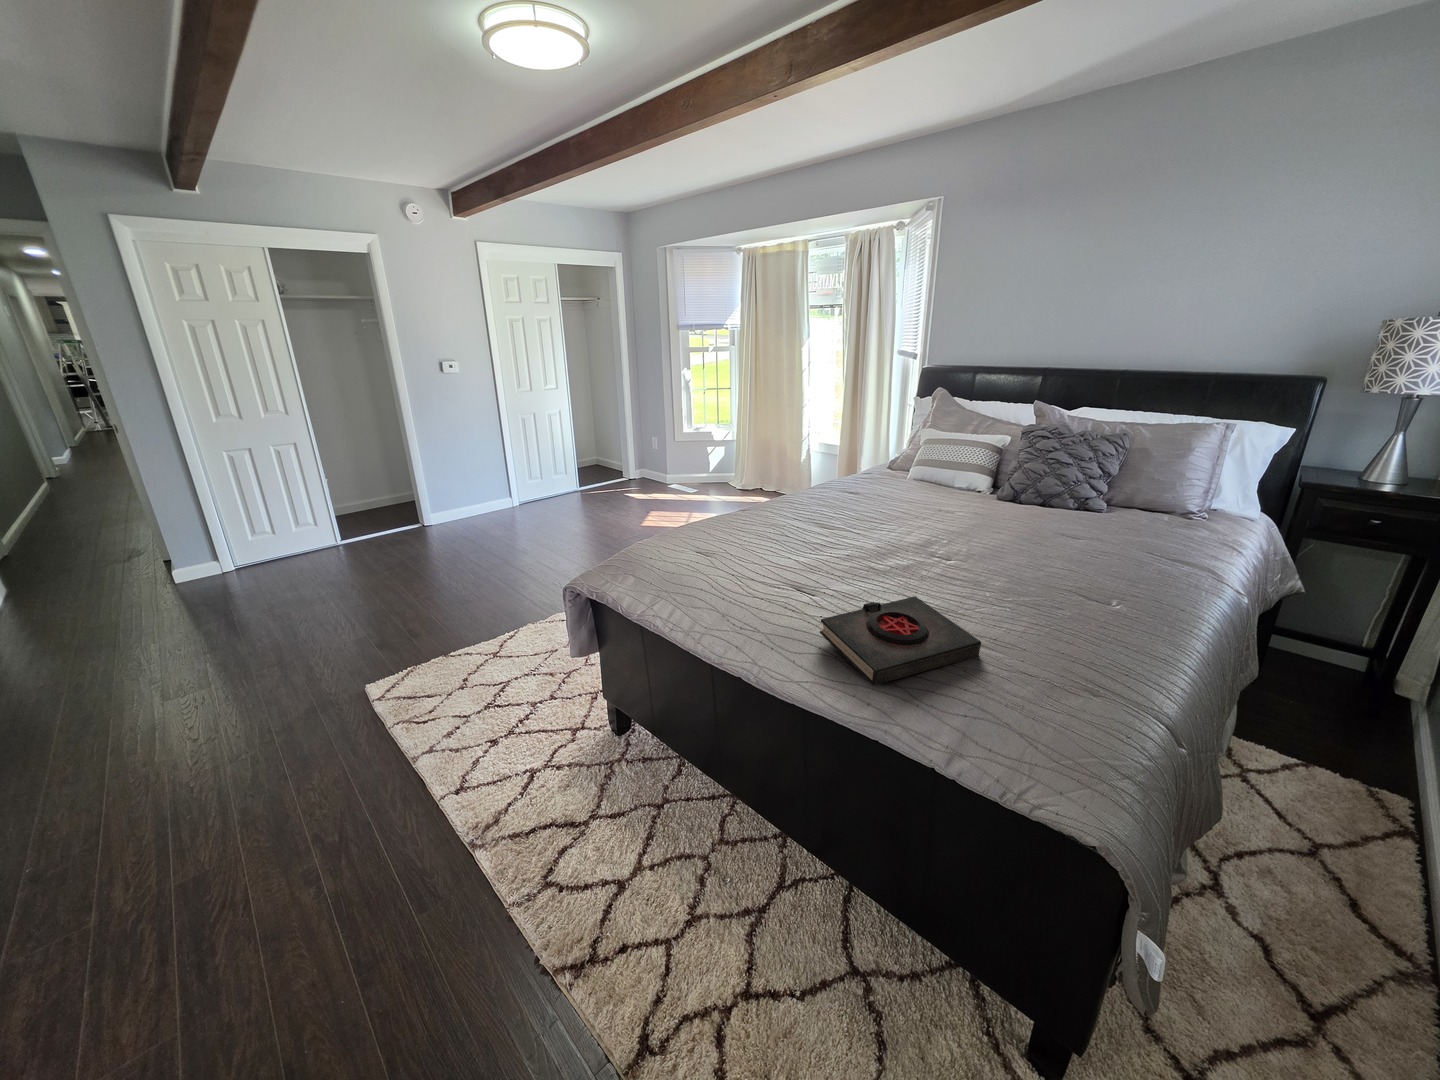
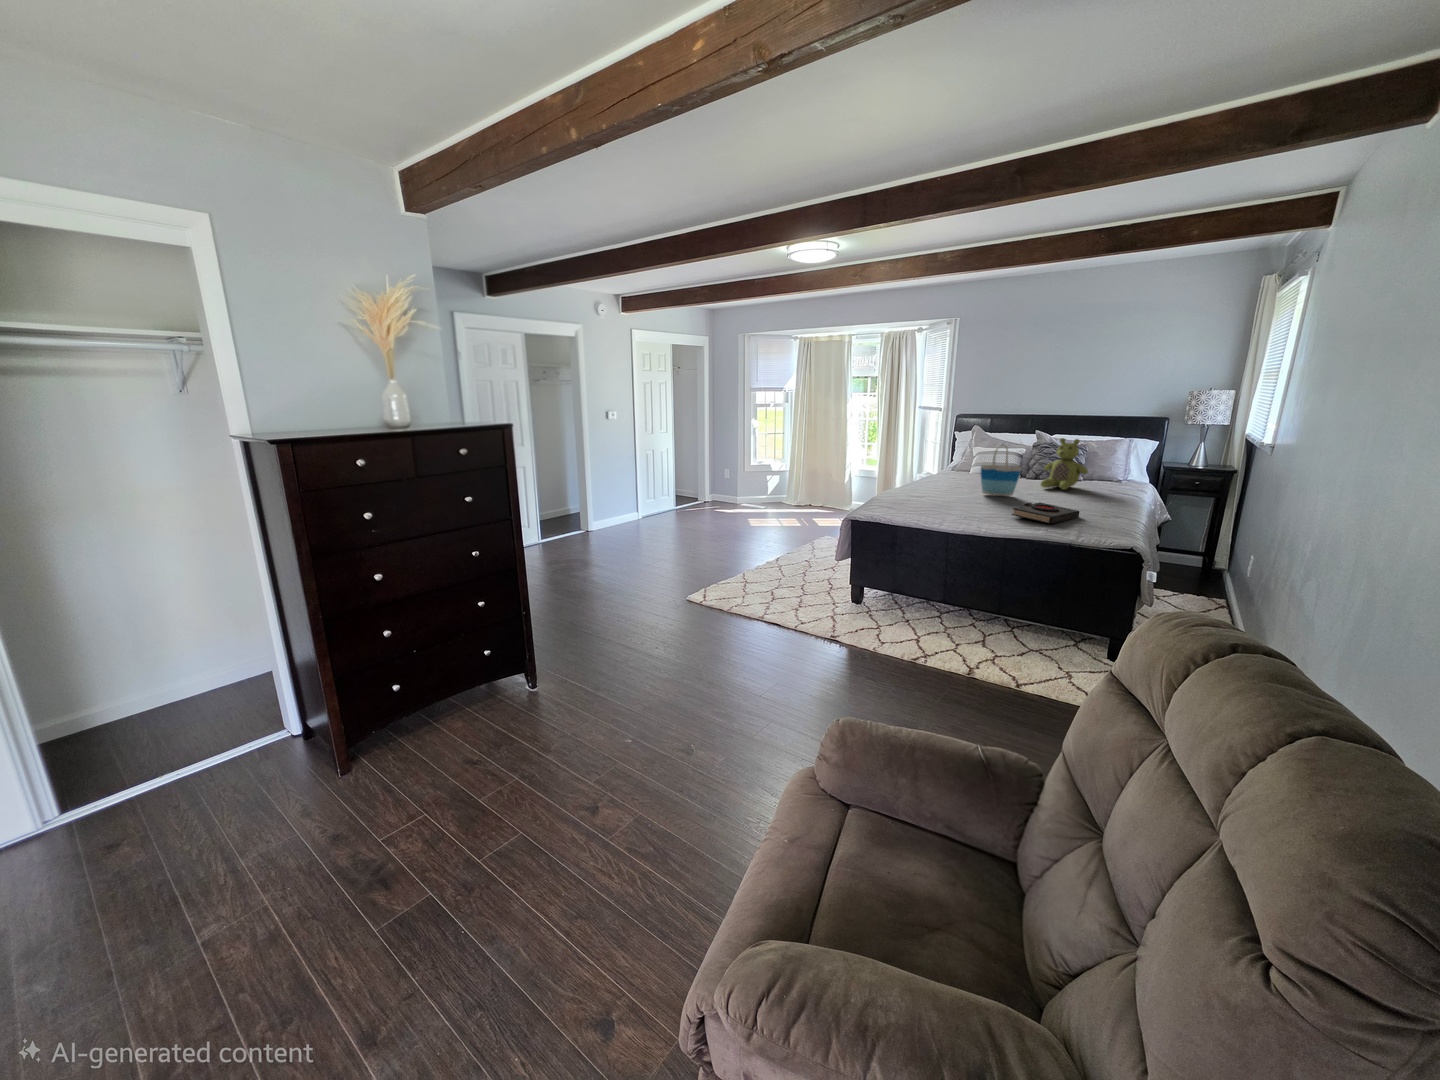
stuffed bear: none [991,429,1090,541] -> present [1041,438,1088,490]
tote bag: none [854,447,926,552] -> present [981,445,1022,496]

